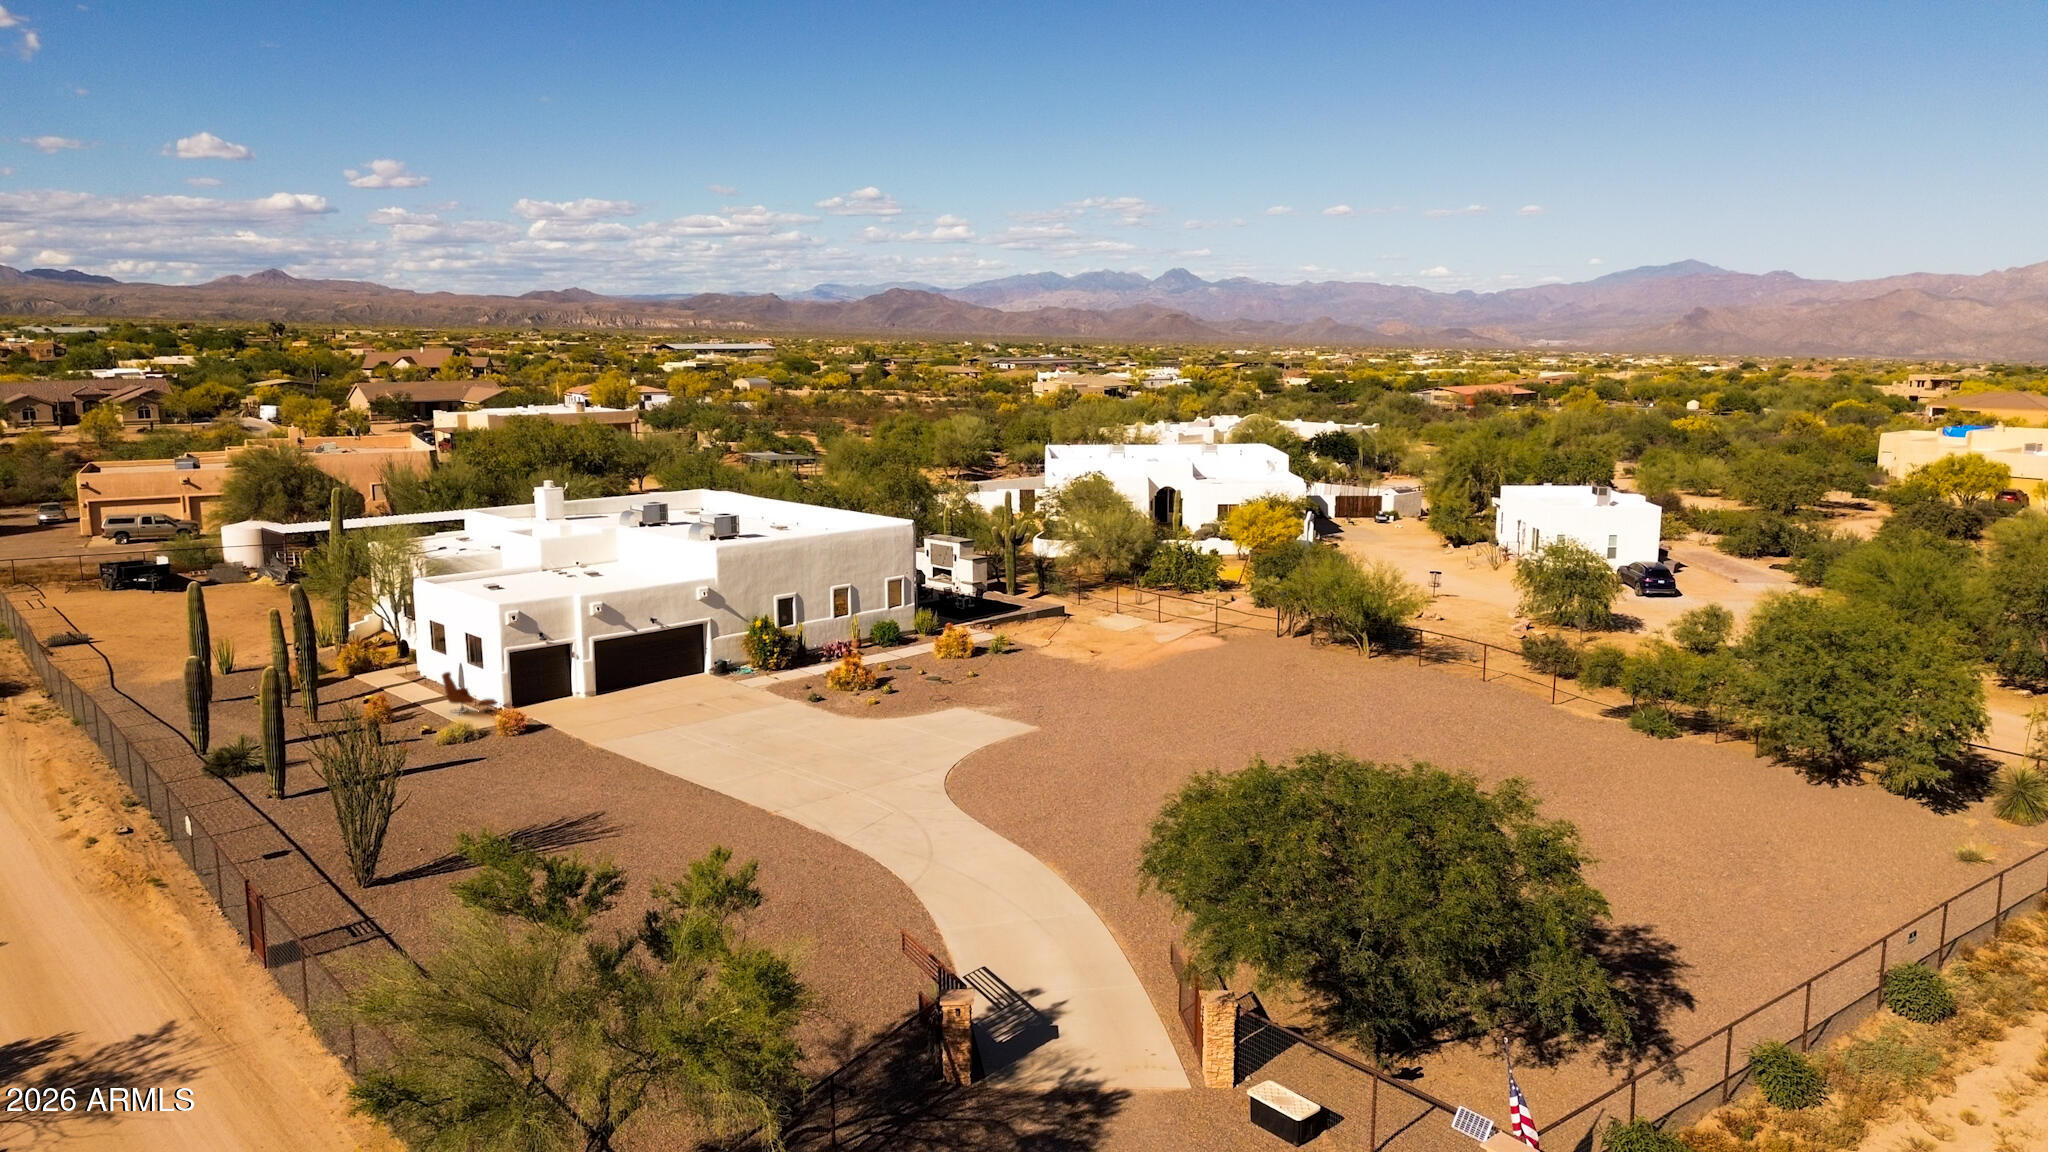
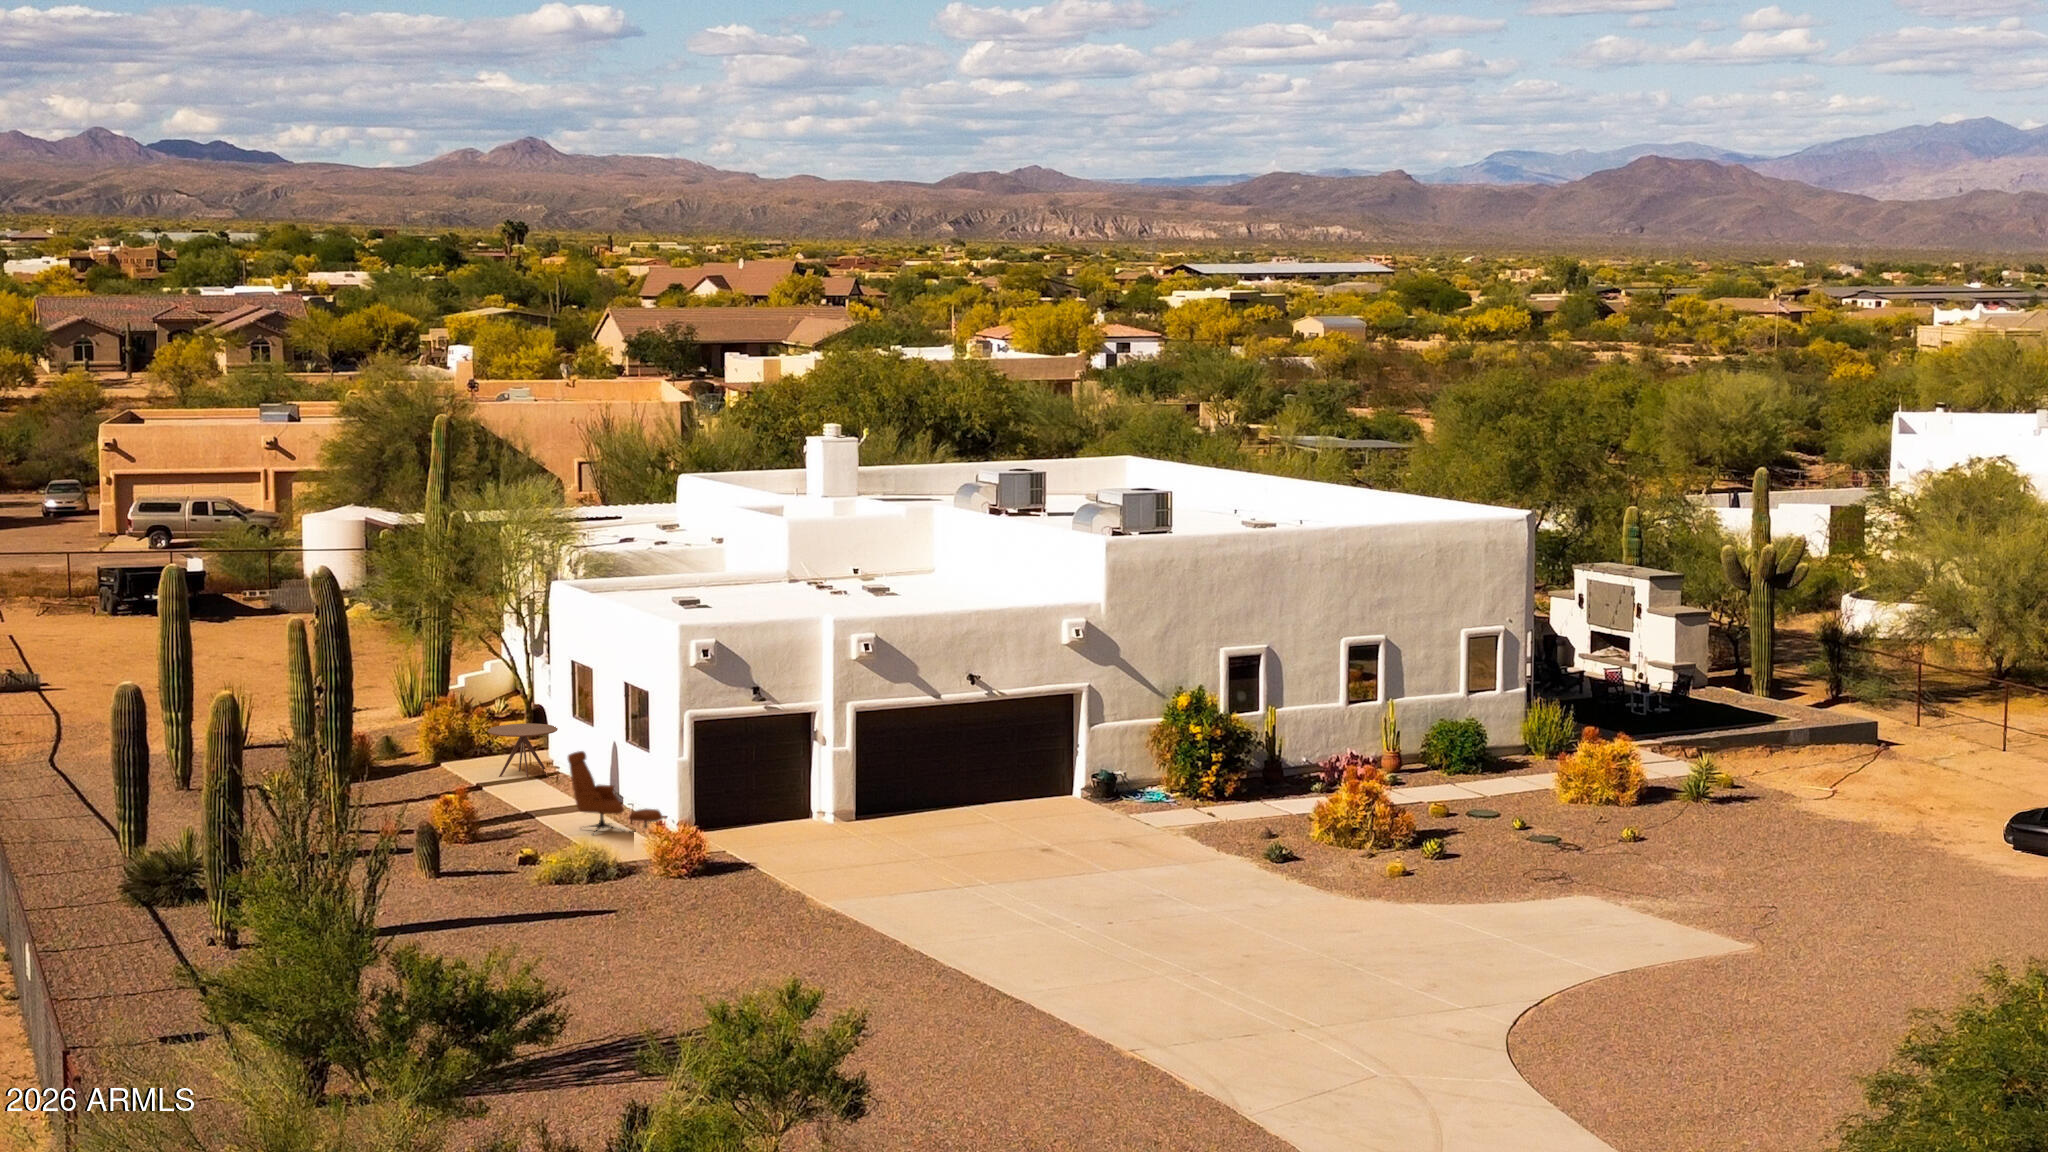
round table: none [383,653,423,684] -> present [488,723,558,779]

